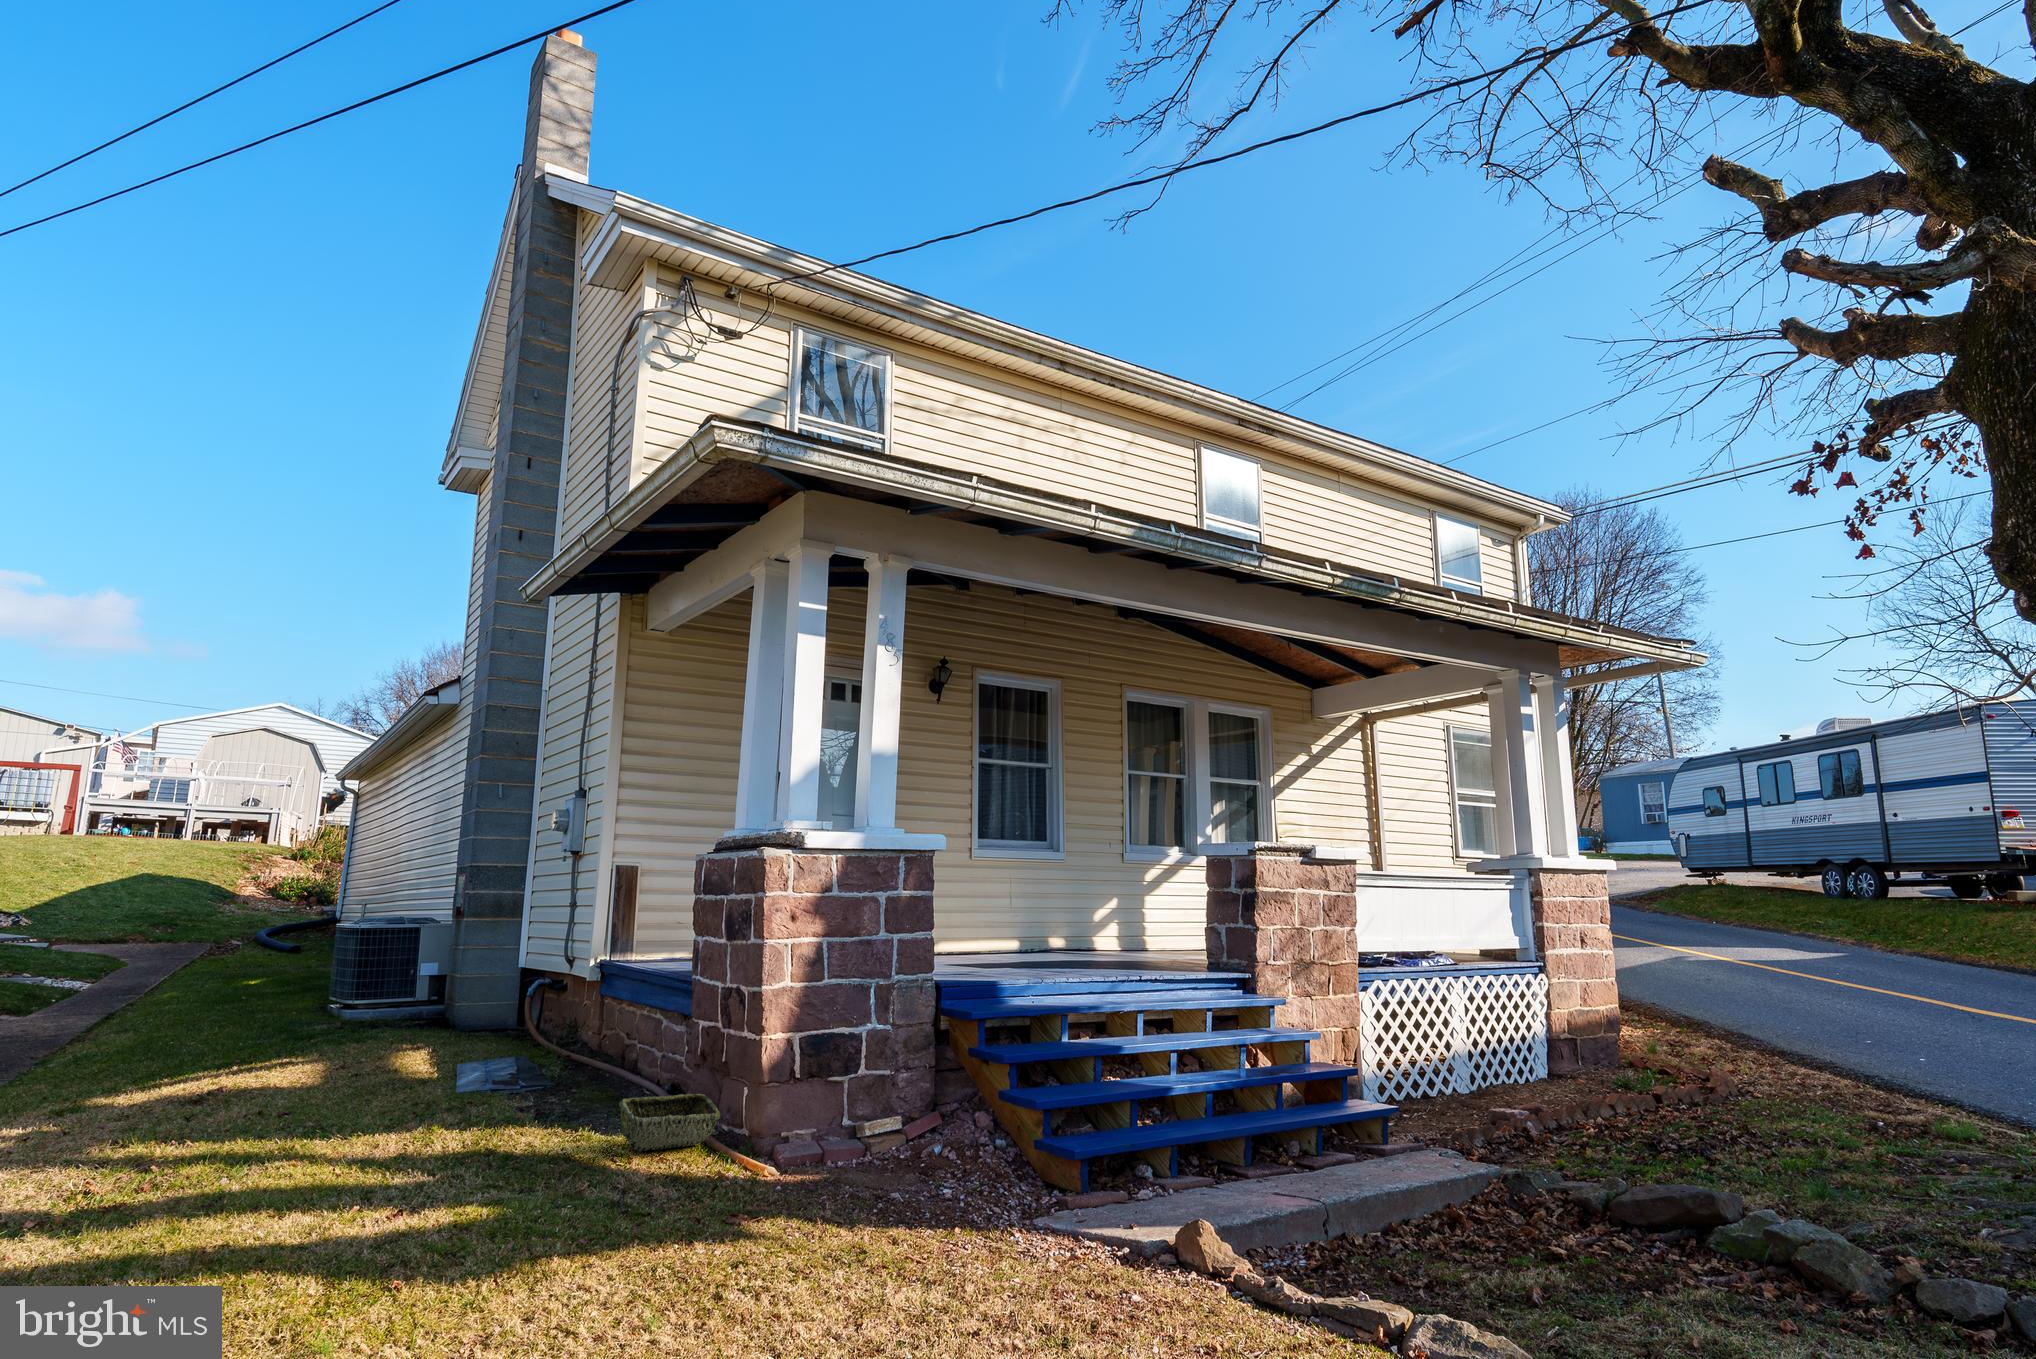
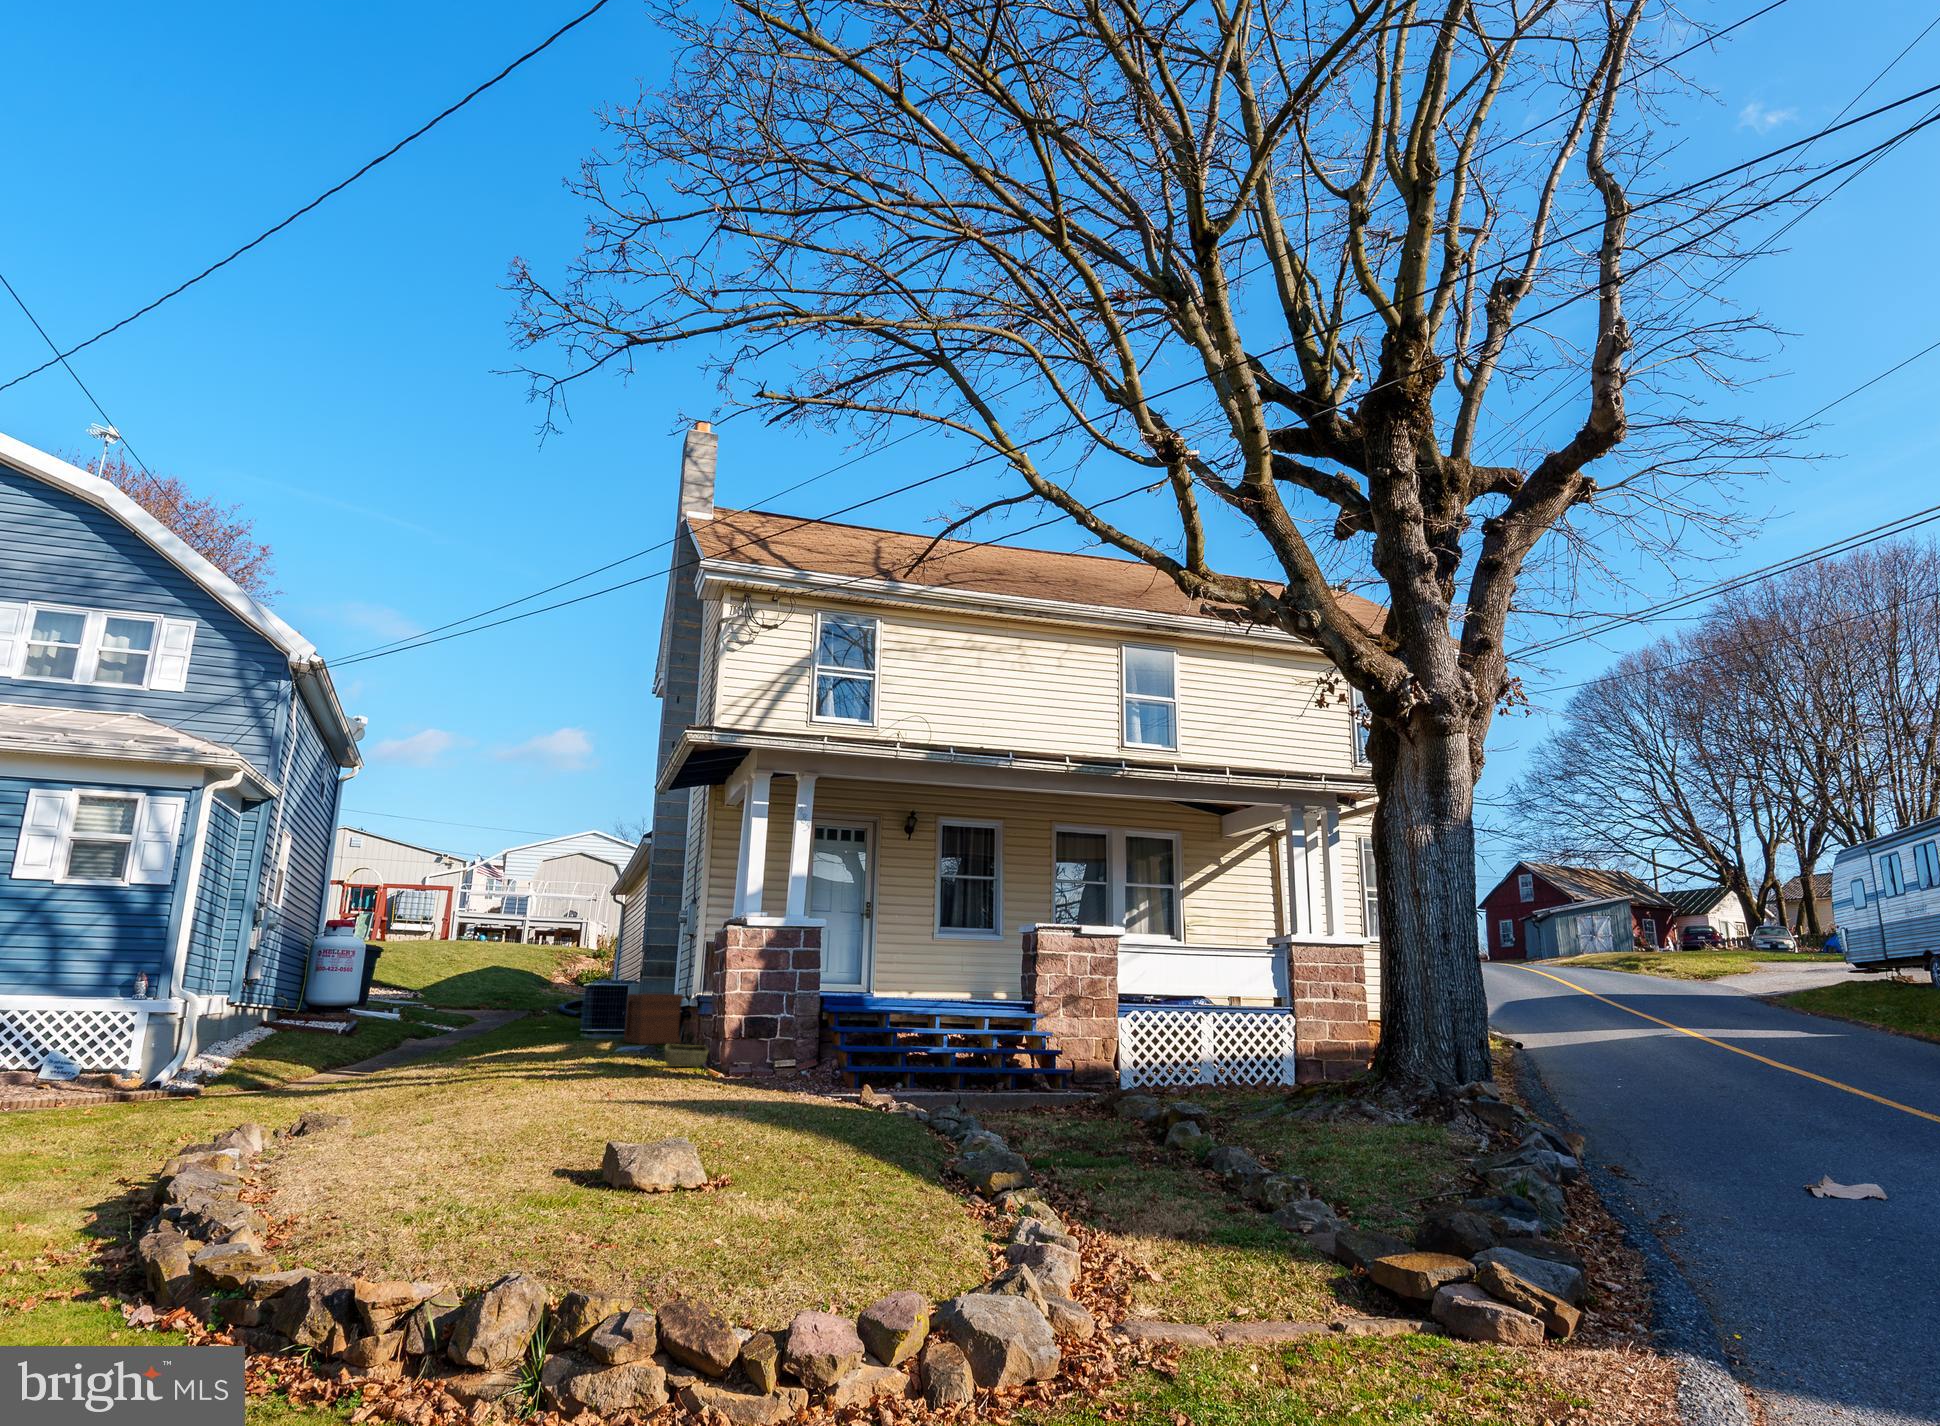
wooden crate: none [428,944,551,1039] -> present [624,993,683,1045]

